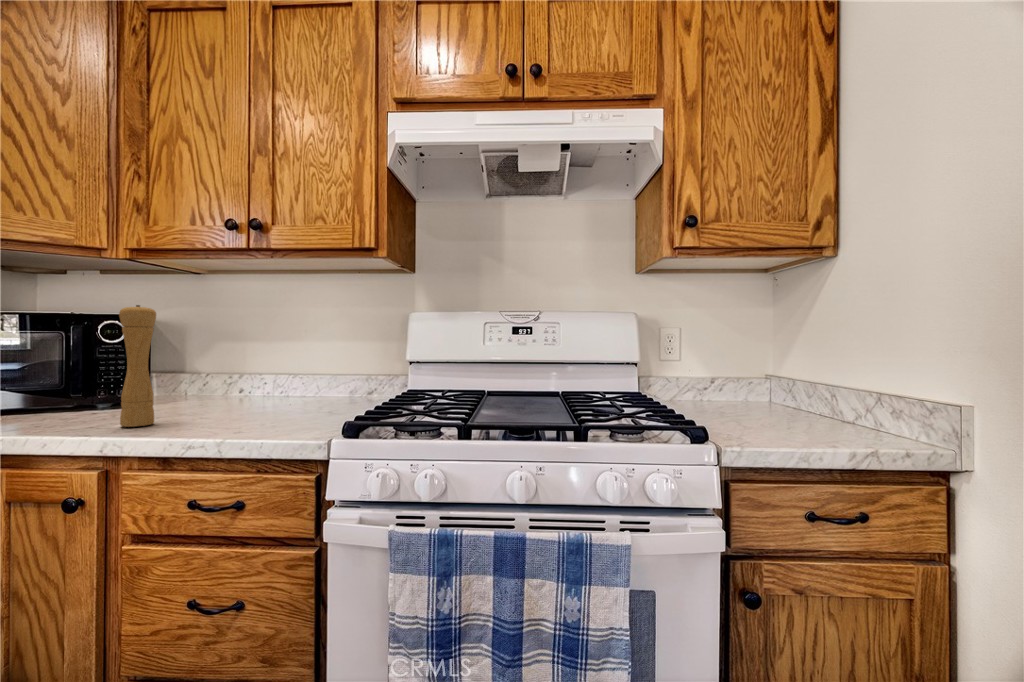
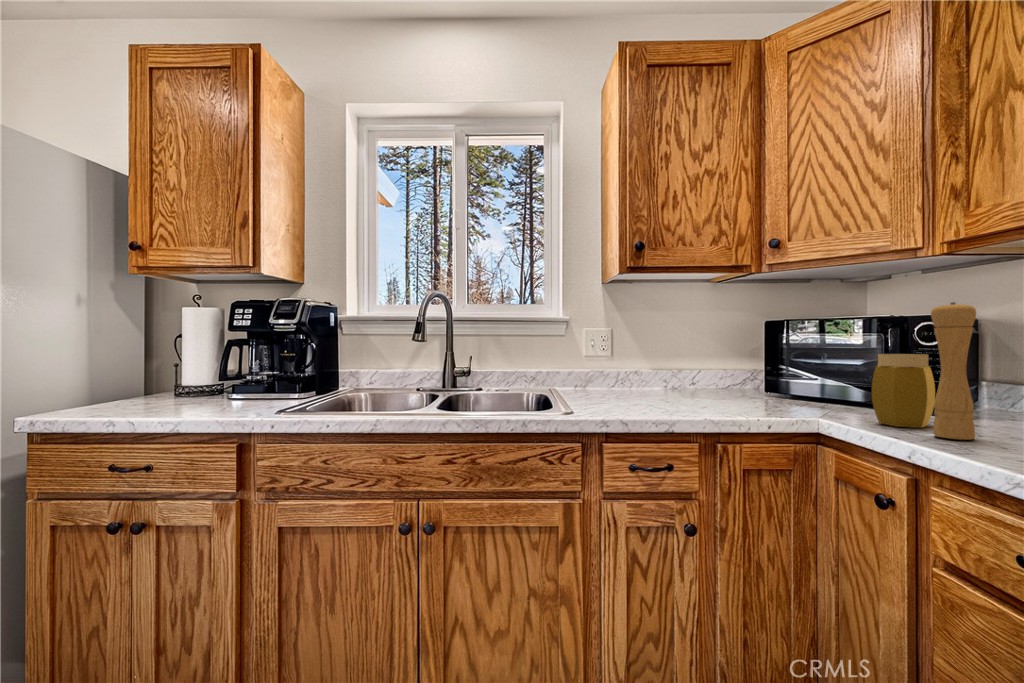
jar: none [56,351,119,424] -> present [872,354,935,428]

